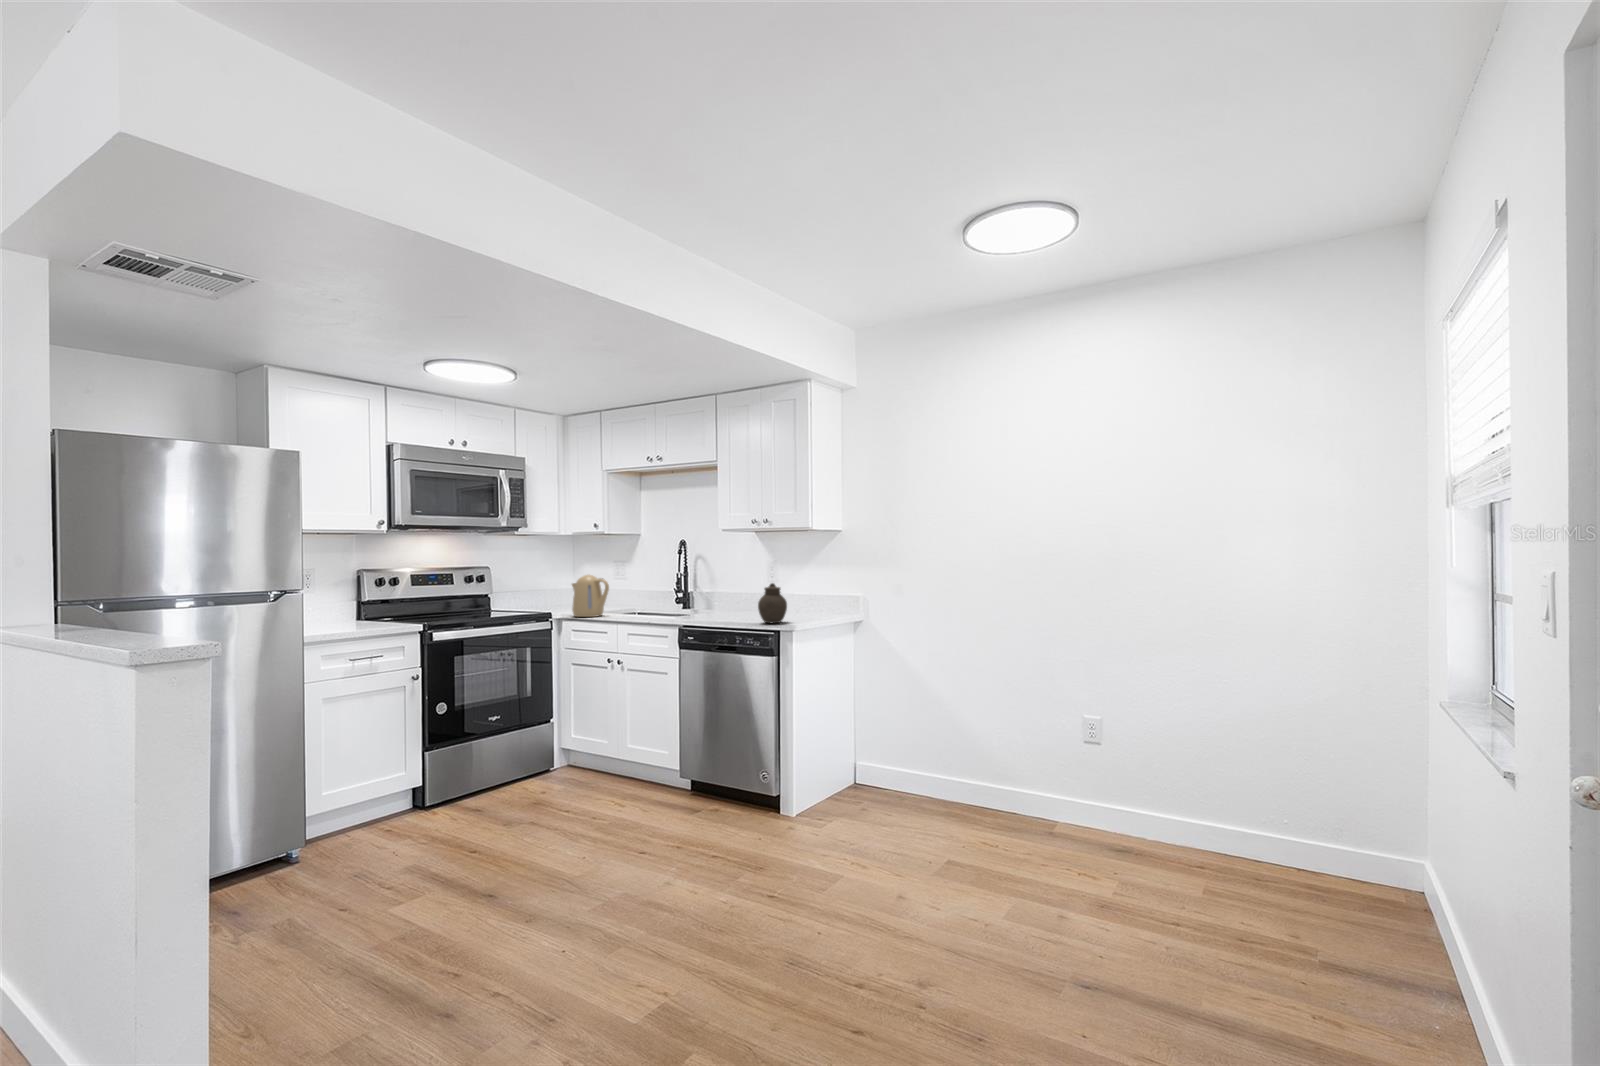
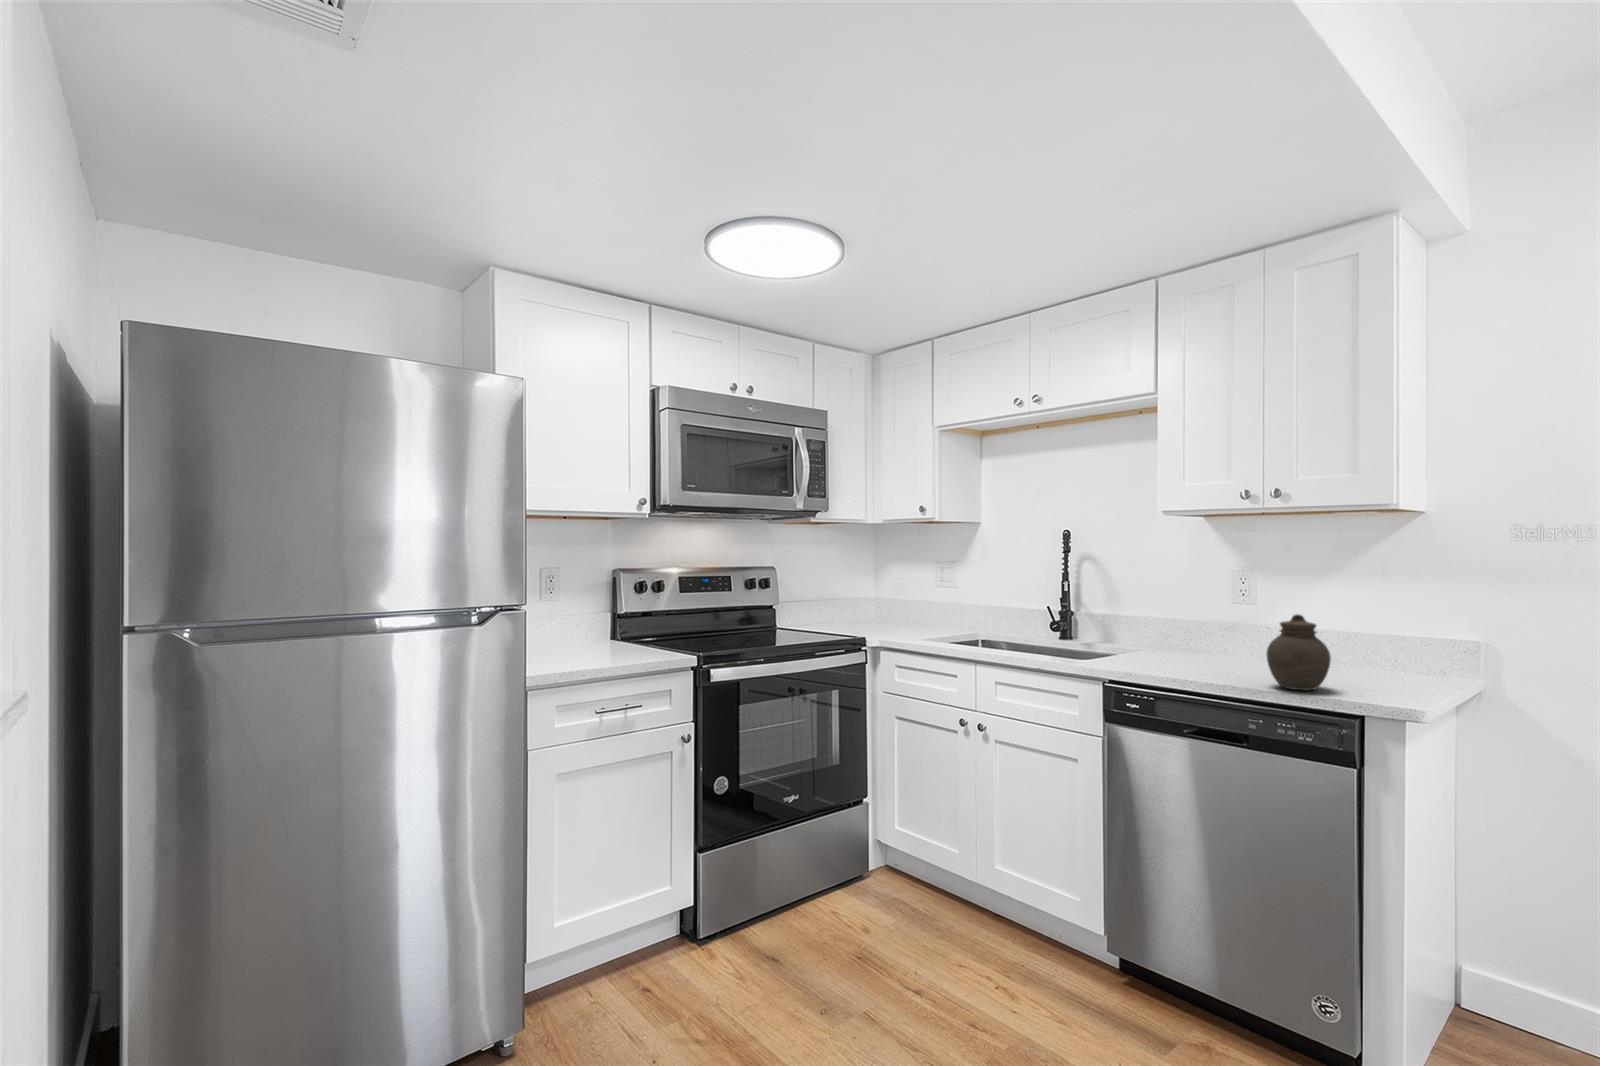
kettle: present [572,575,609,617] -> none [896,583,957,649]

